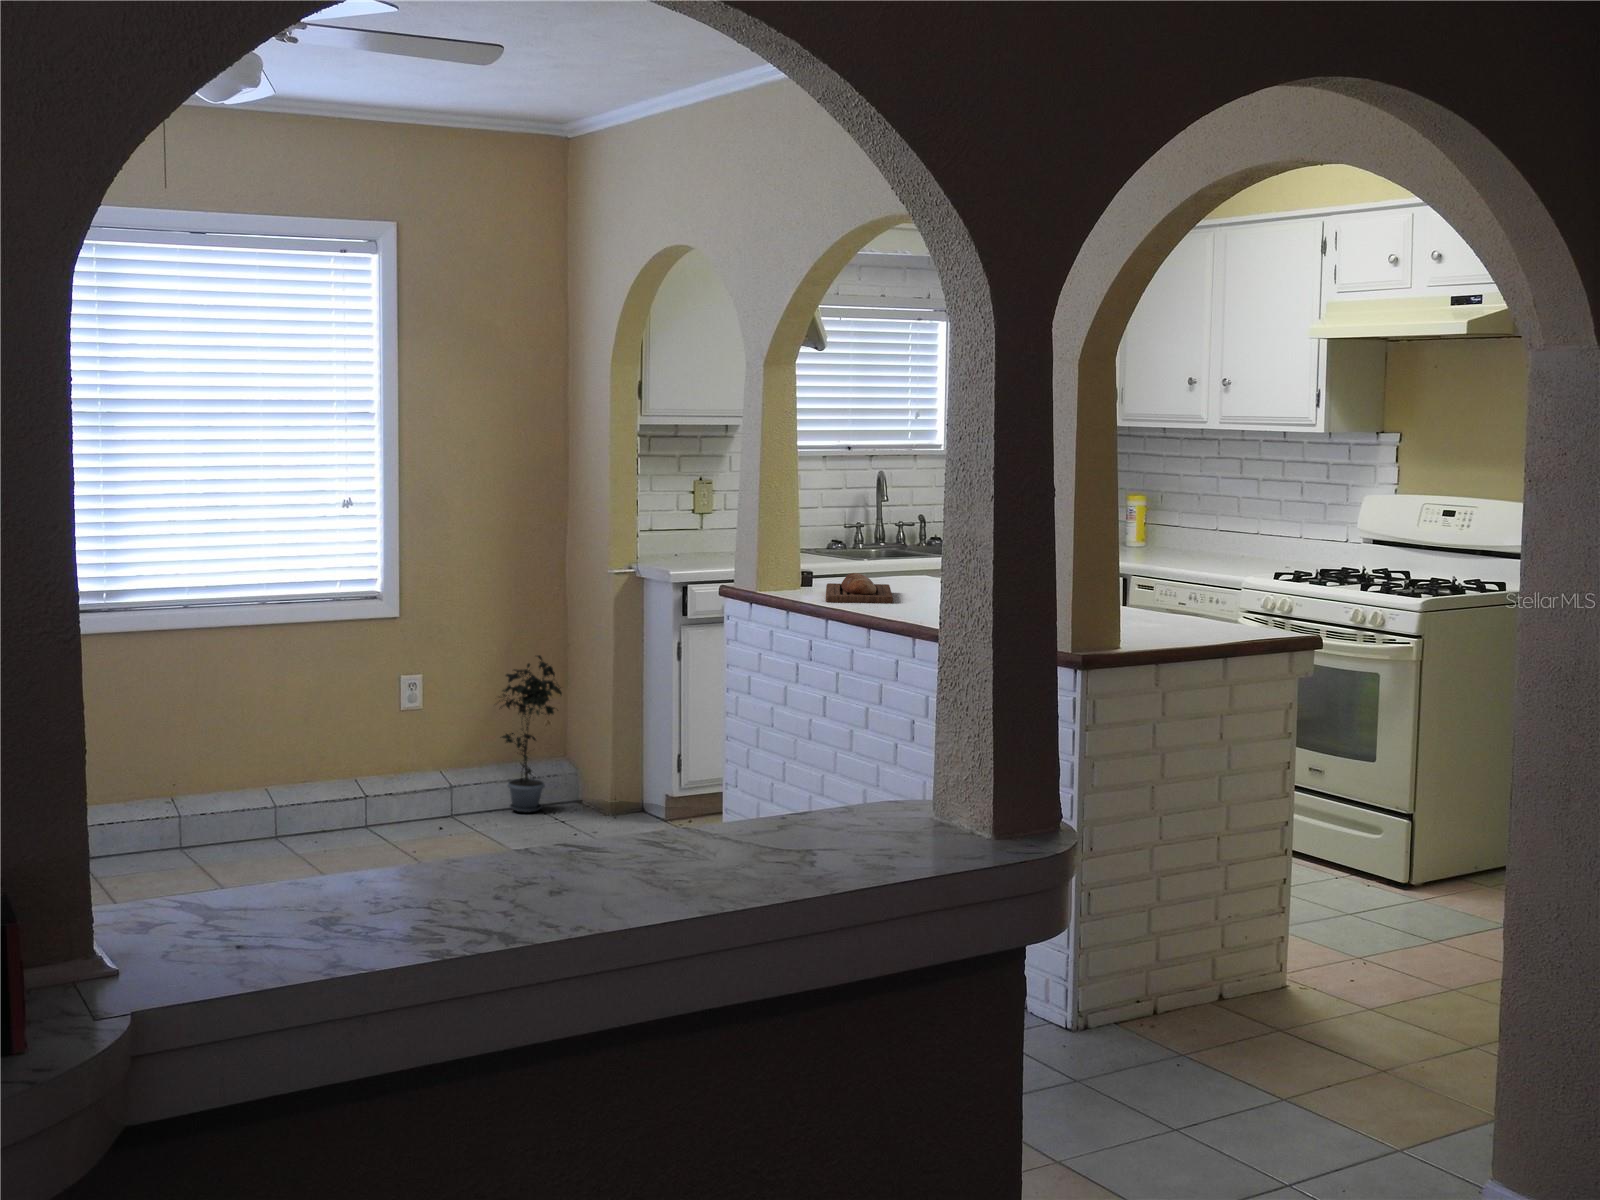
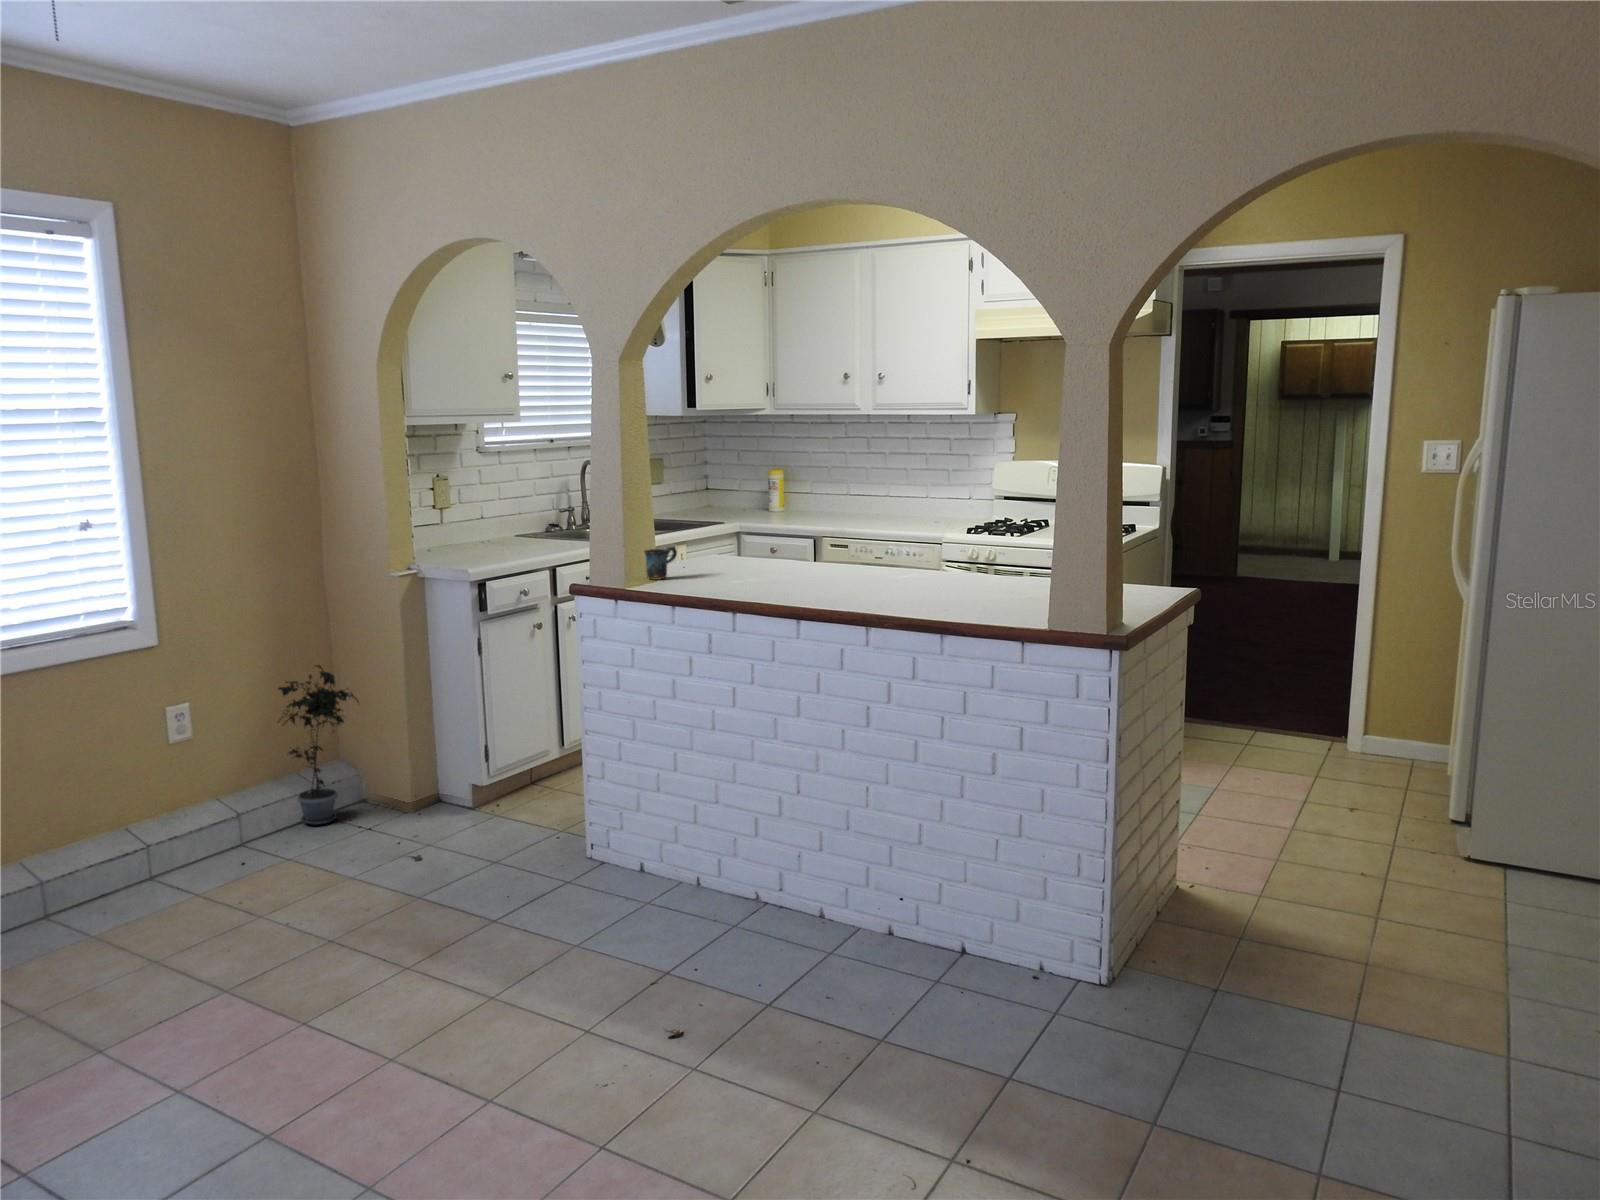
mug: none [791,555,829,588] -> present [644,547,677,580]
bread loaf: present [826,573,893,603] -> none [693,562,791,596]

